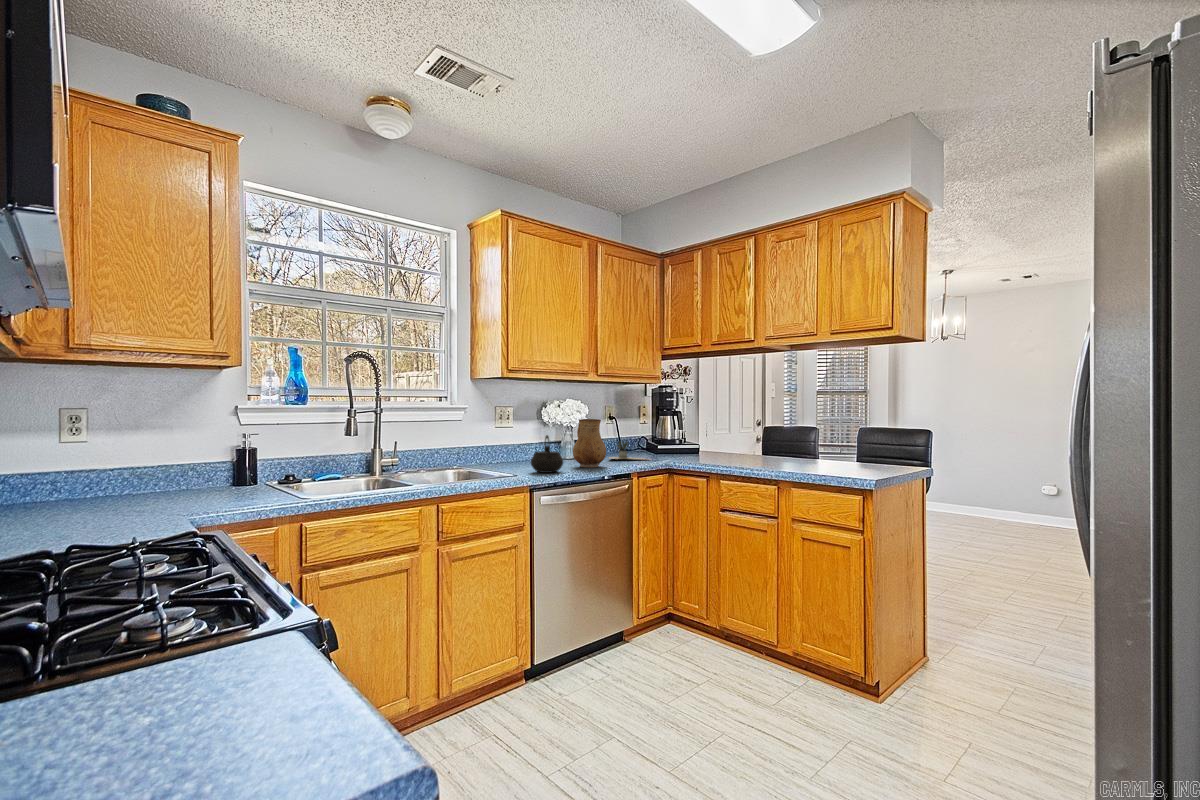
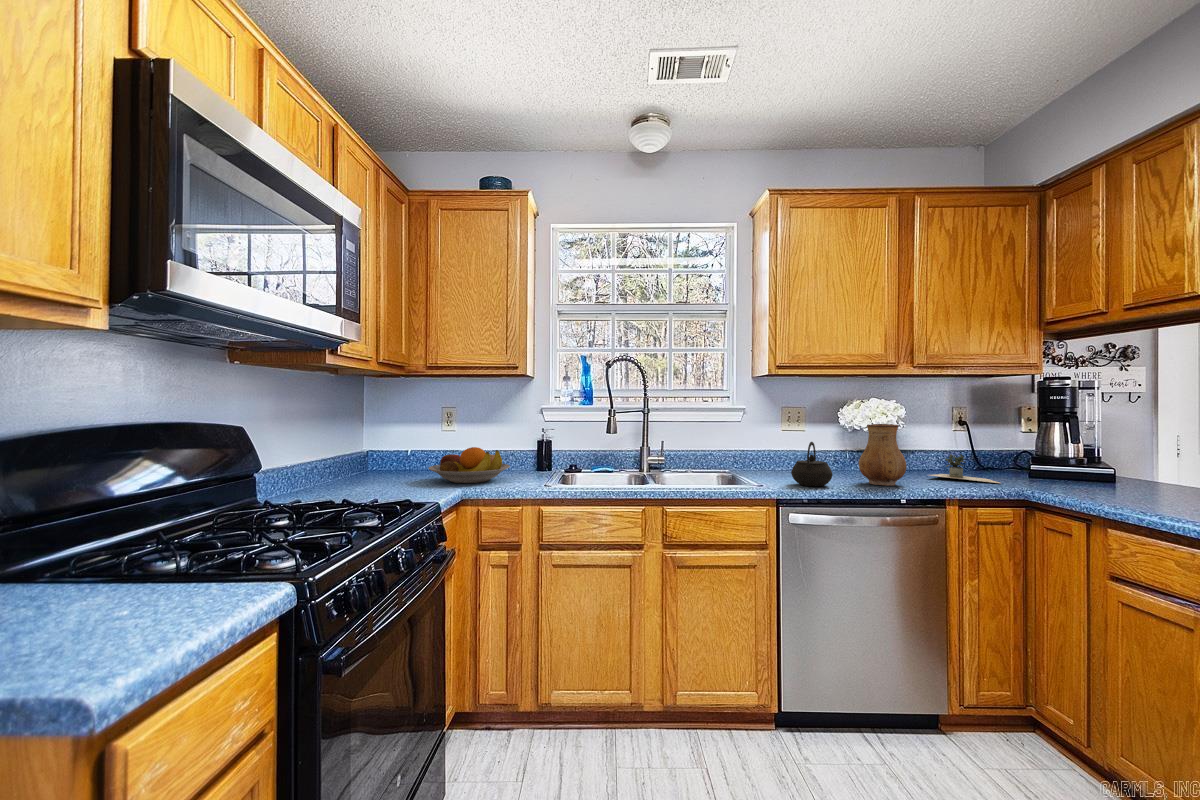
fruit bowl: none [97,460,232,510] -> present [429,447,510,483]

